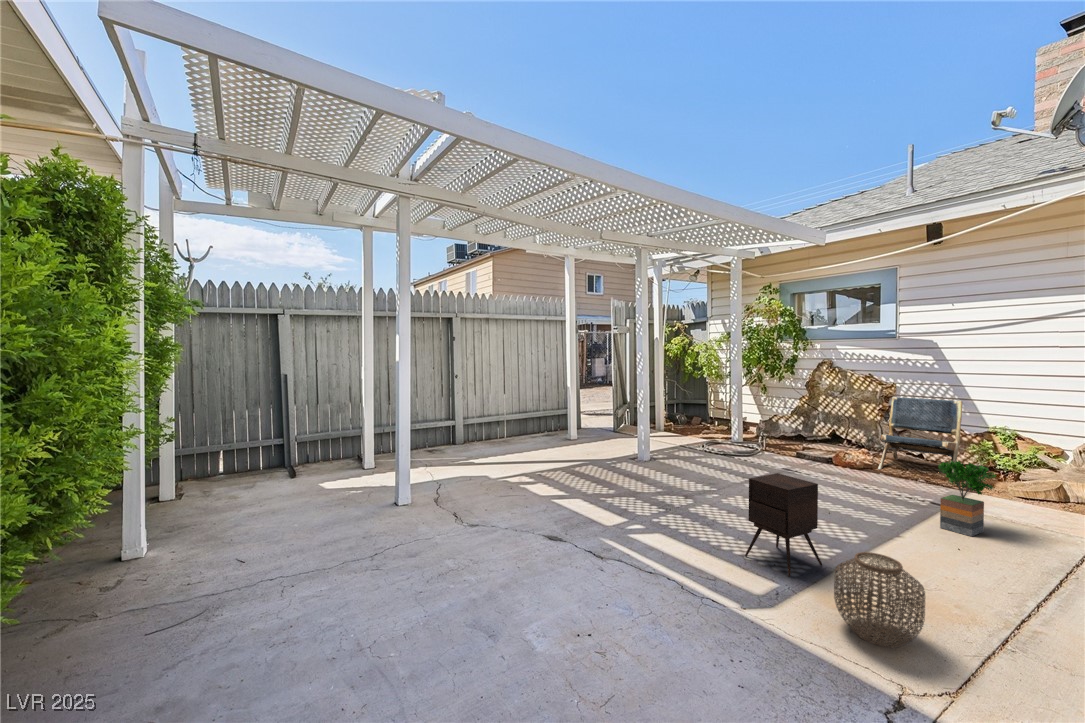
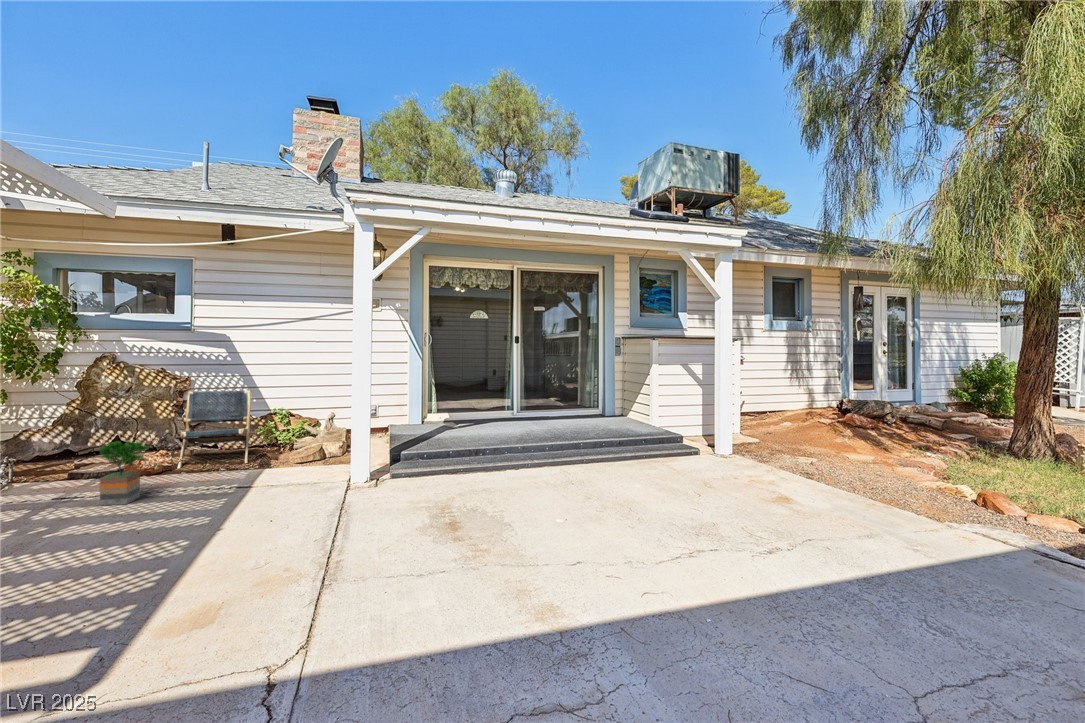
potted tree: present [939,461,996,536] -> present [100,441,148,506]
side table: present [745,473,822,577] -> none [27,502,150,640]
woven basket: present [834,552,925,647] -> none [184,551,274,648]

